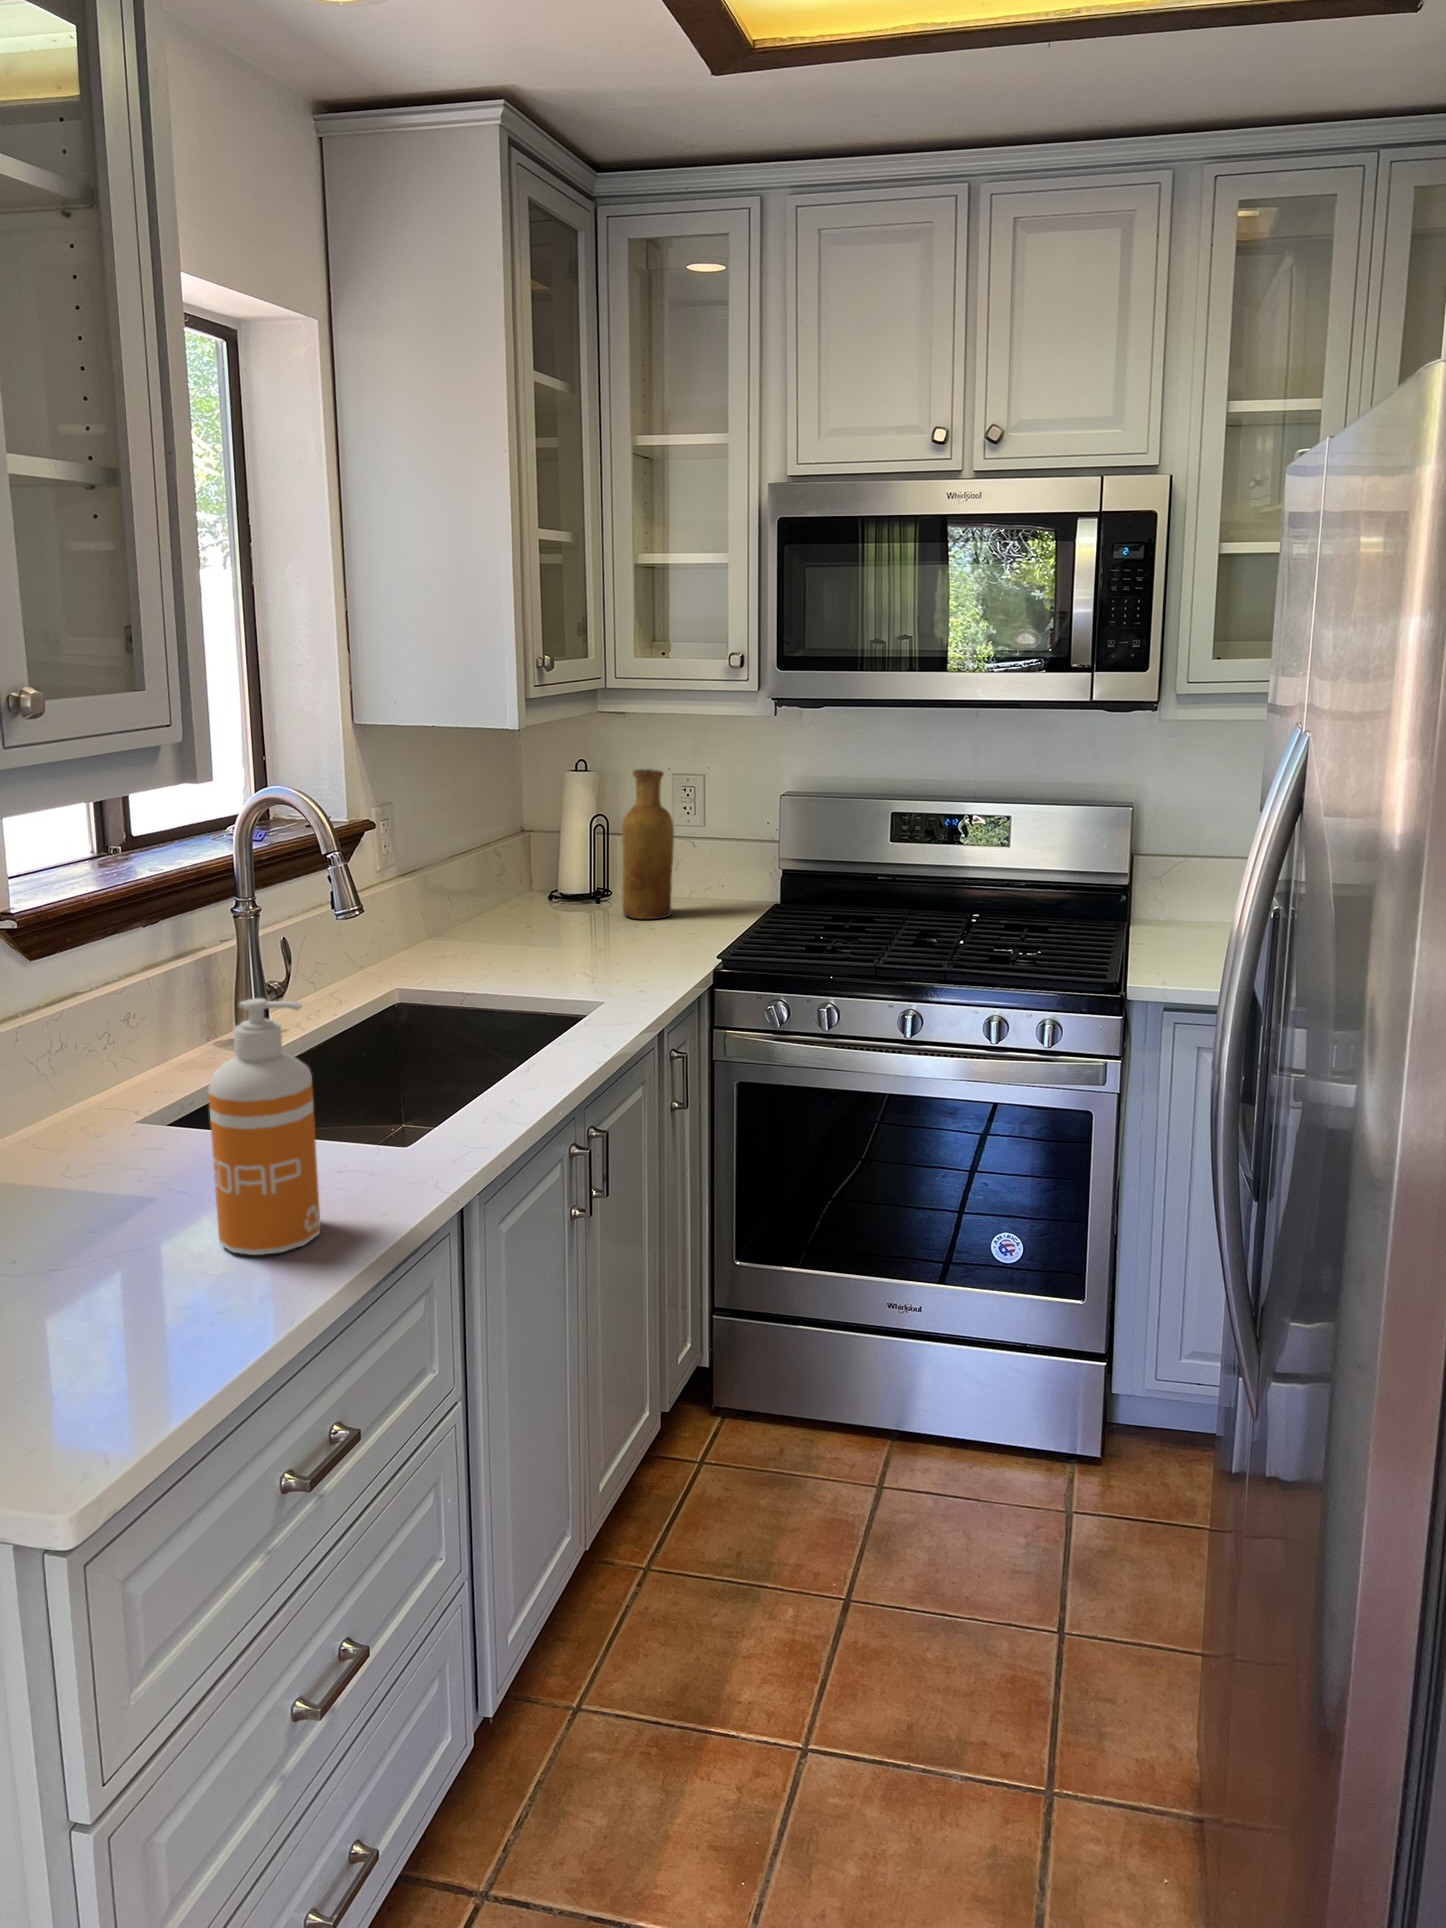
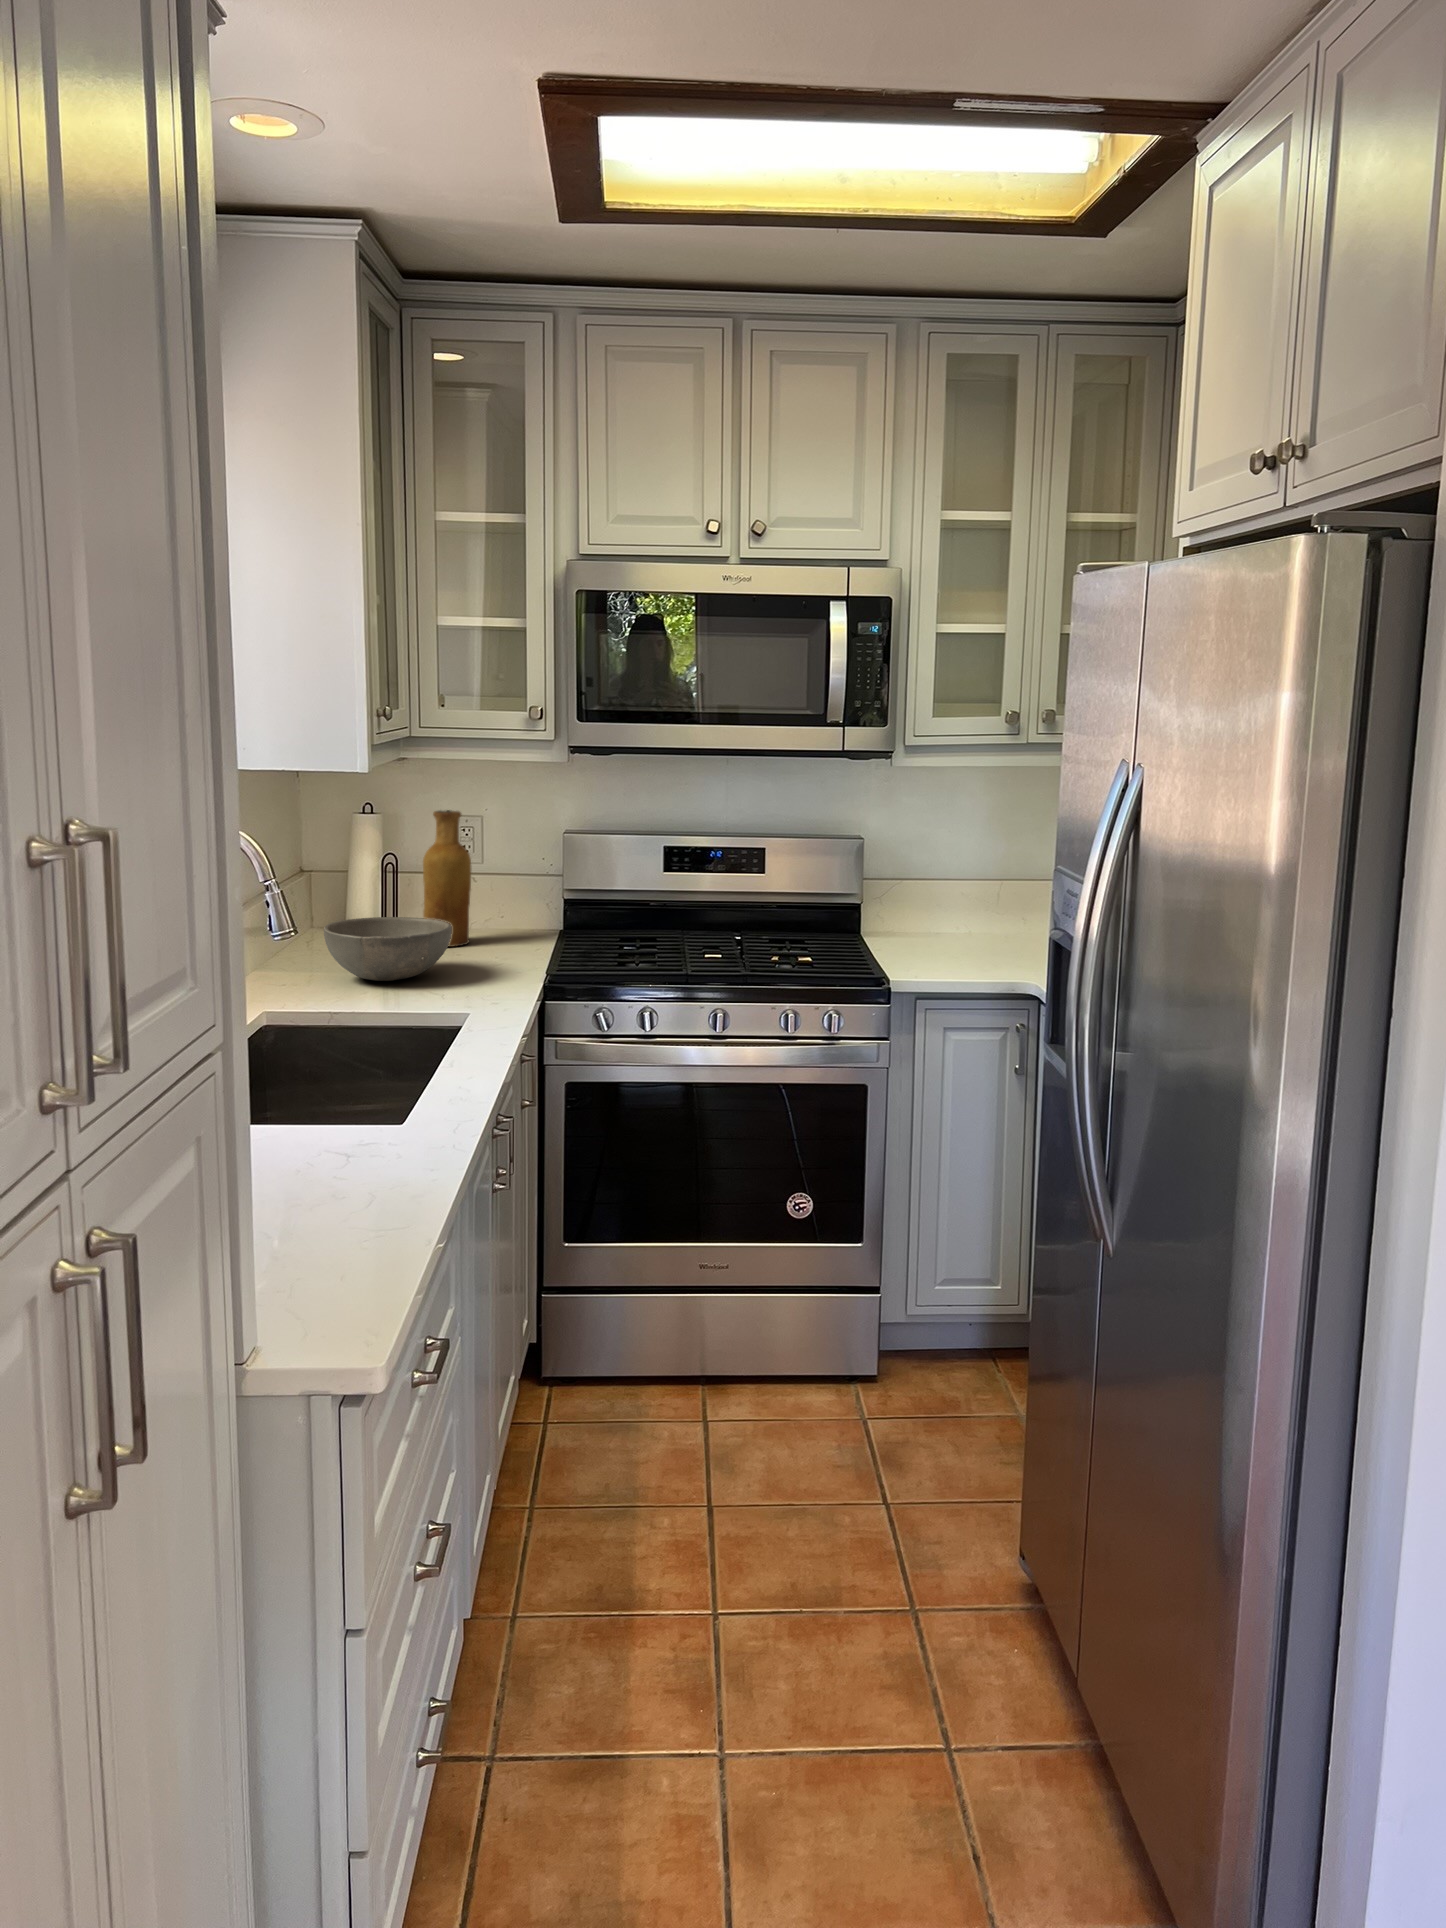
bowl: none [482,887,620,958] -> present [324,917,452,981]
soap dispenser: present [208,998,320,1255] -> none [309,987,397,1200]

